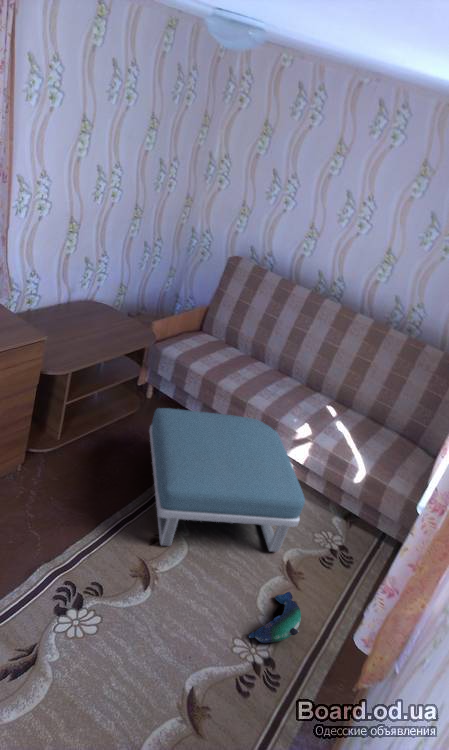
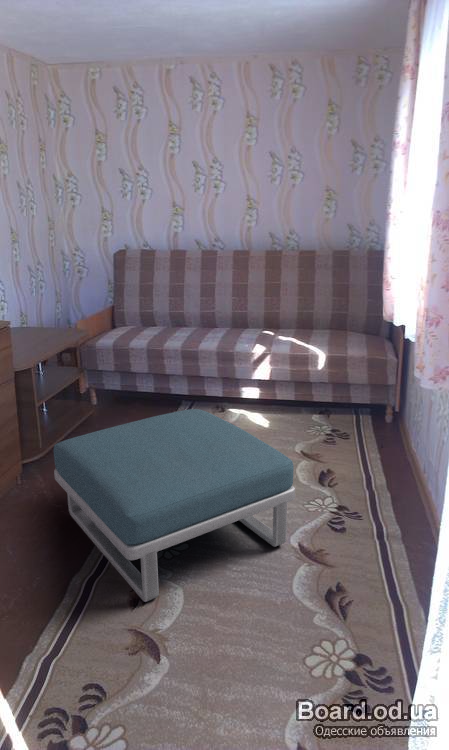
plush toy: present [248,592,301,643] -> none [316,574,373,647]

